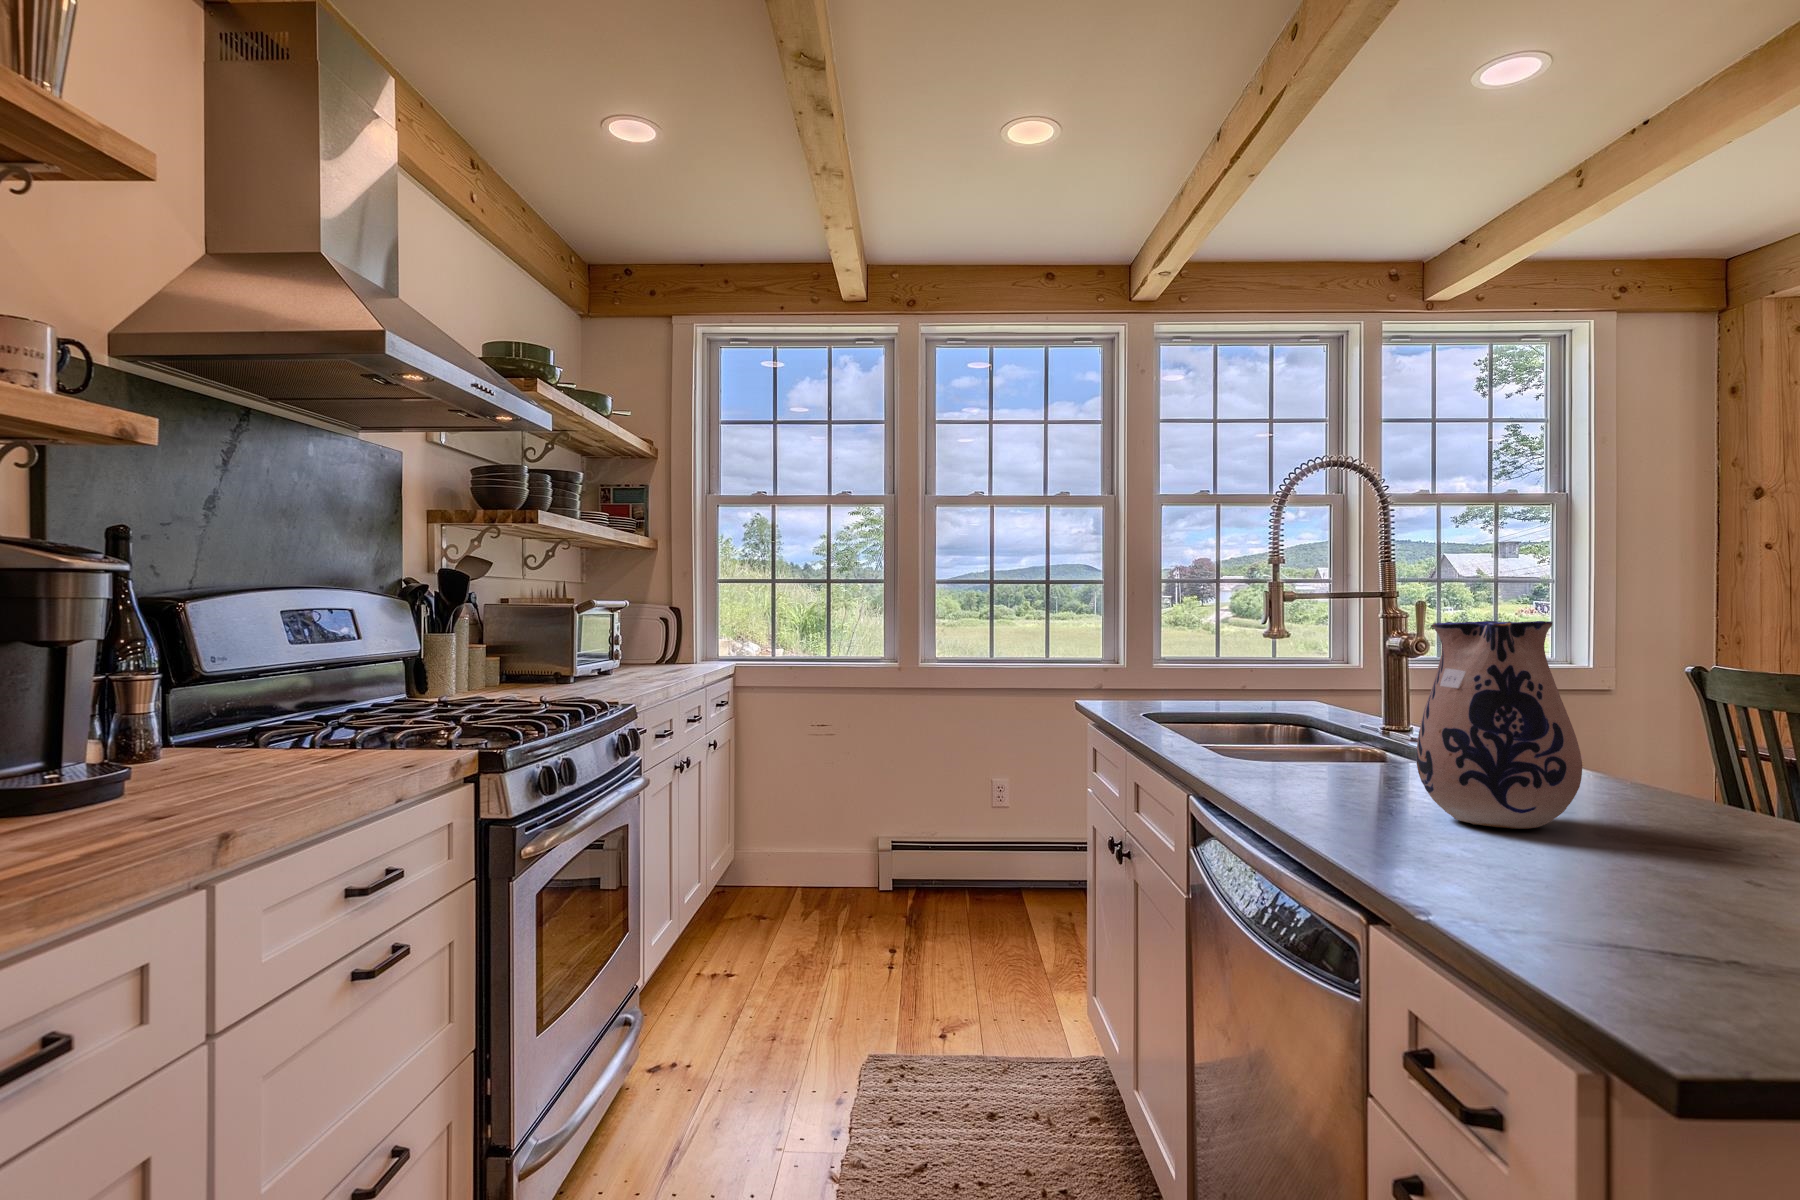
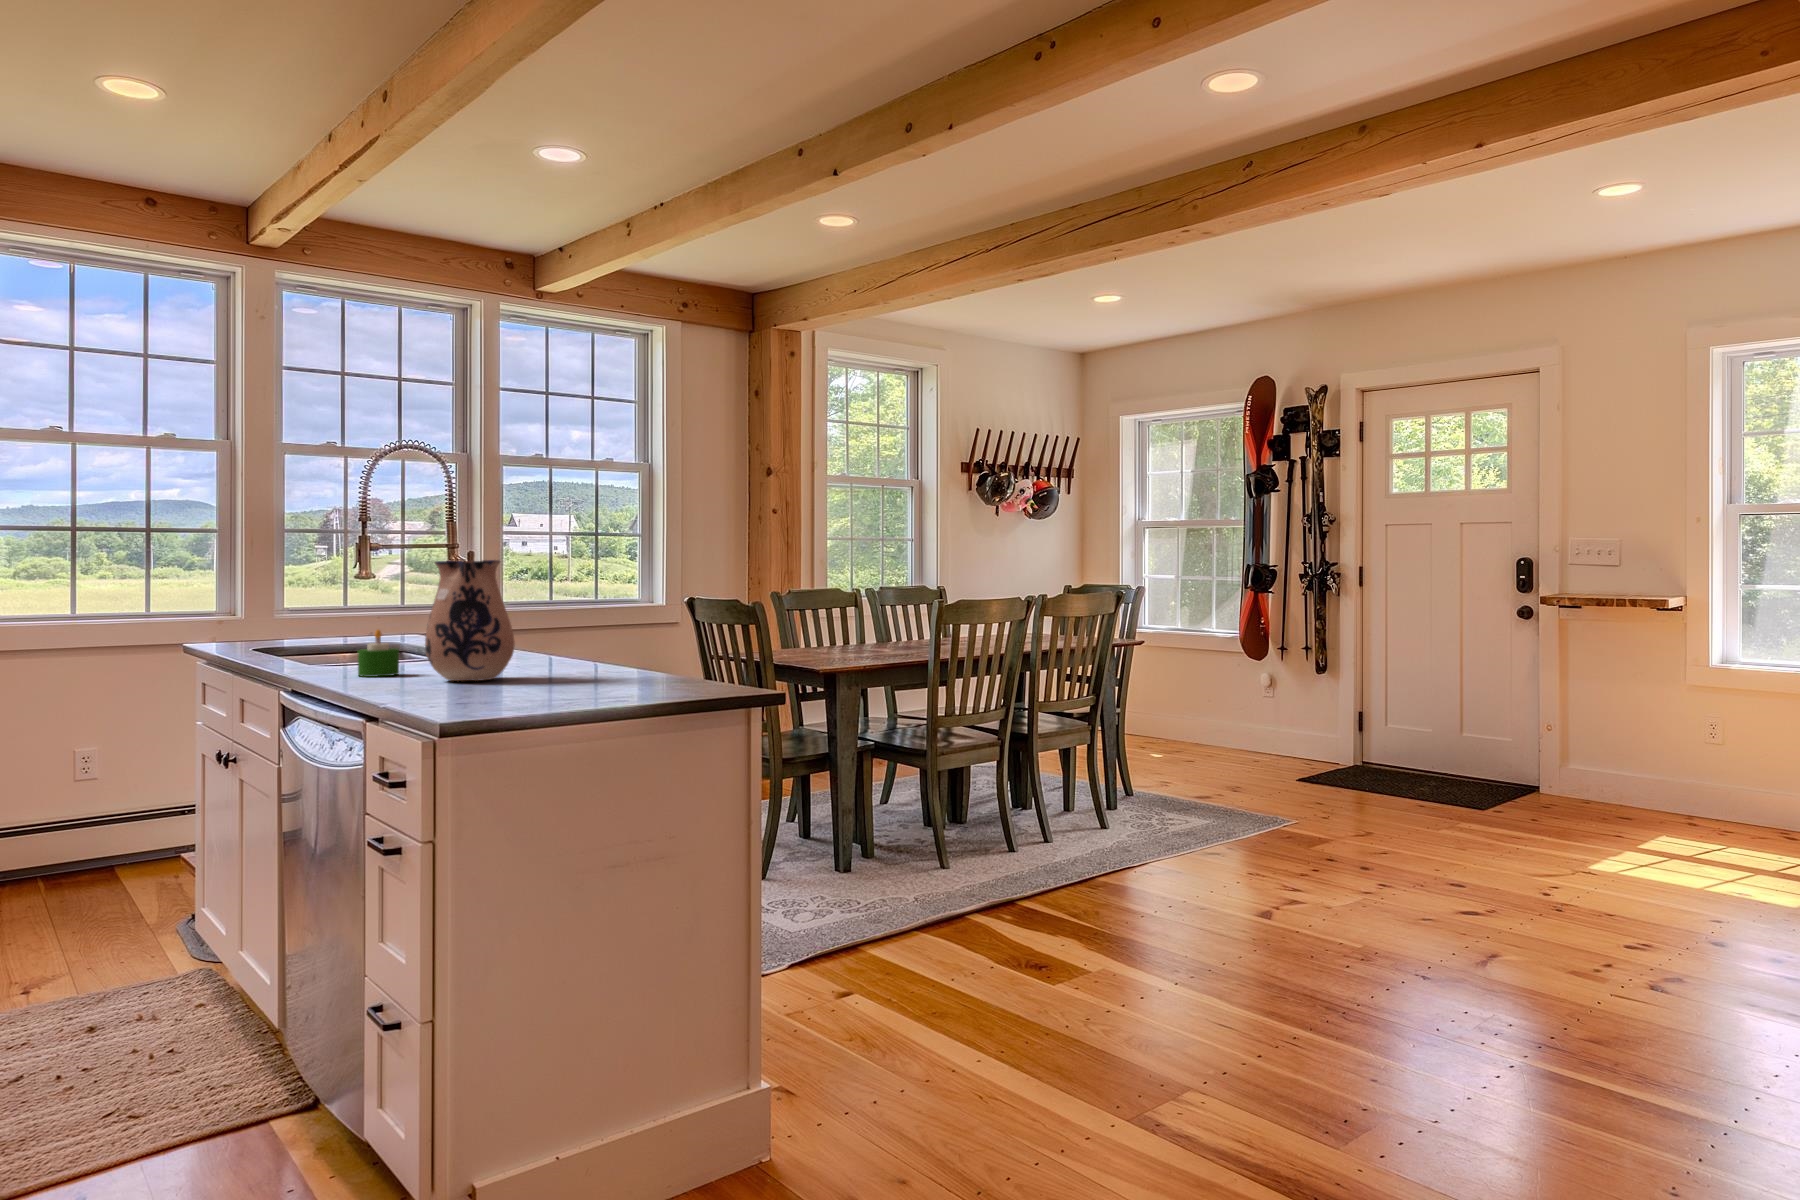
candle: none [1295,720,1356,792] -> present [357,629,399,677]

